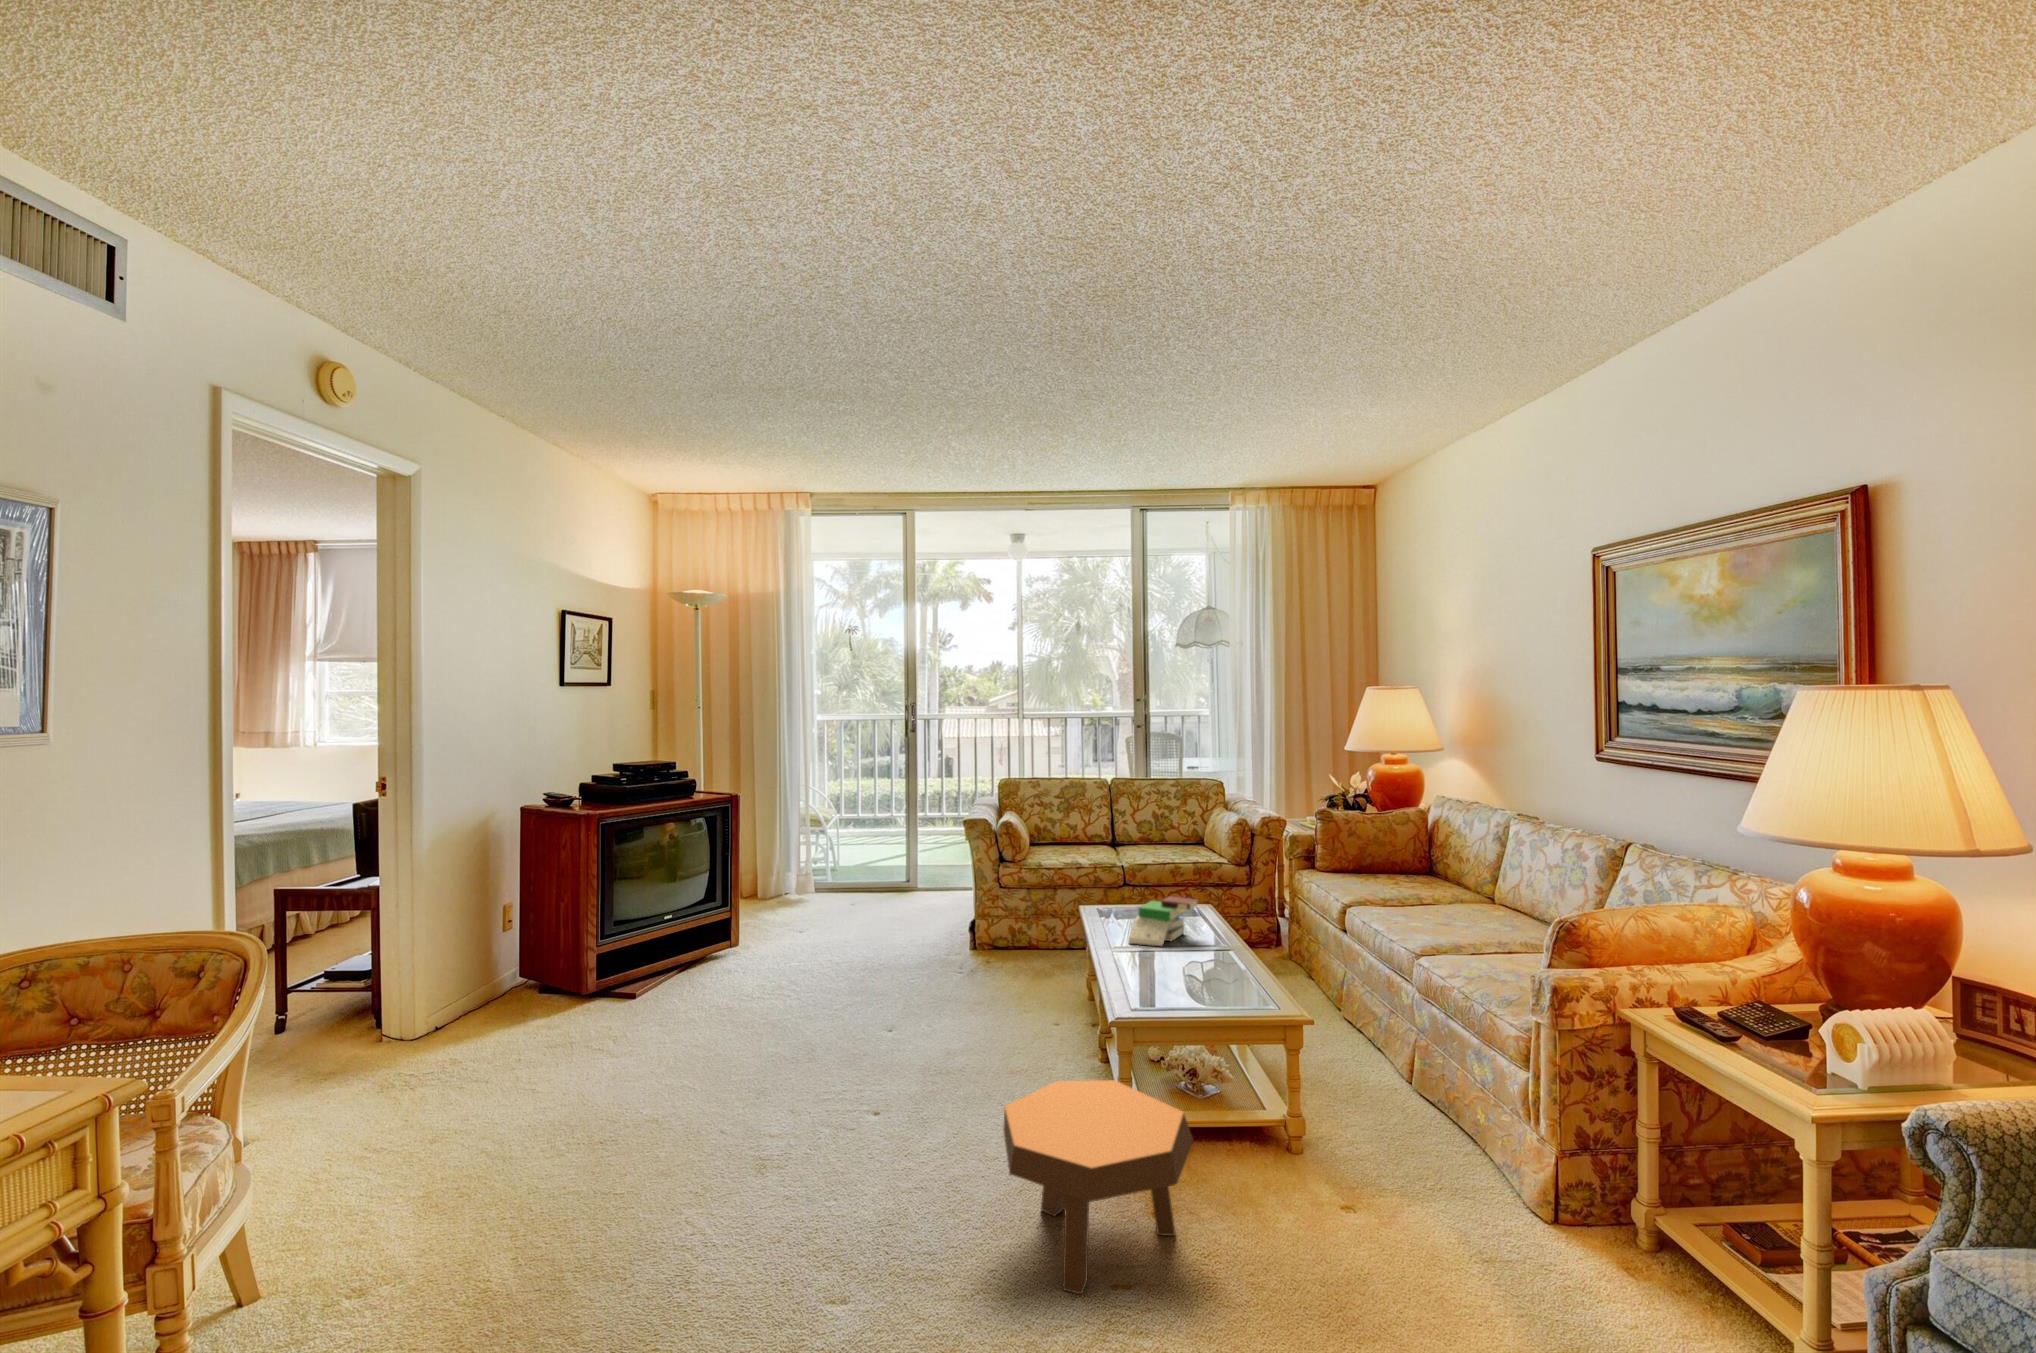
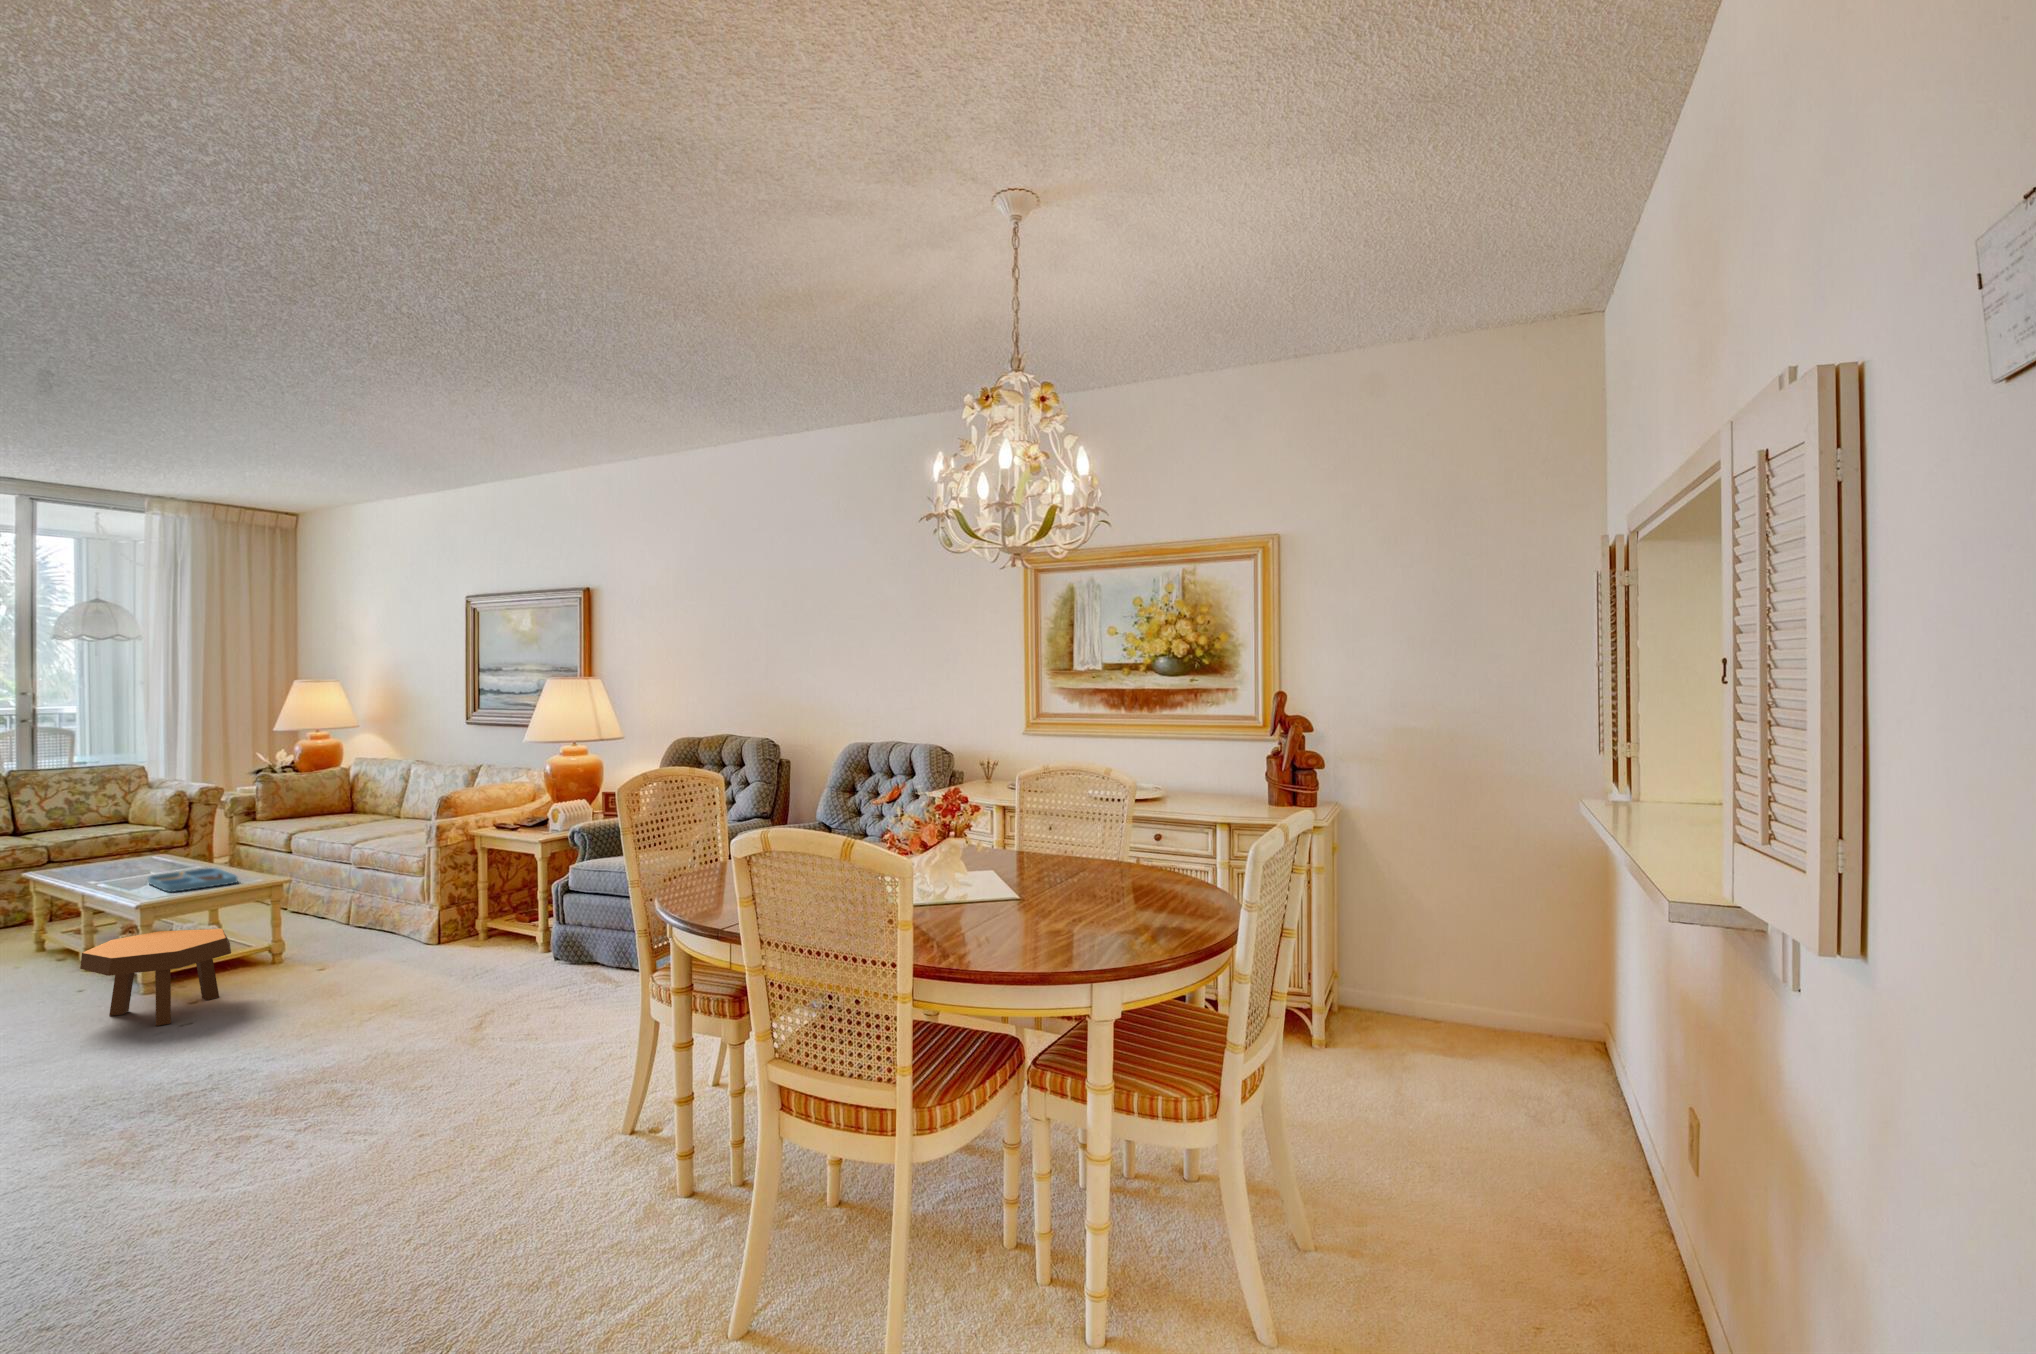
book: present [1129,896,1197,946] -> none [110,841,172,879]
tray: none [1150,955,1240,1003] -> present [148,868,237,892]

